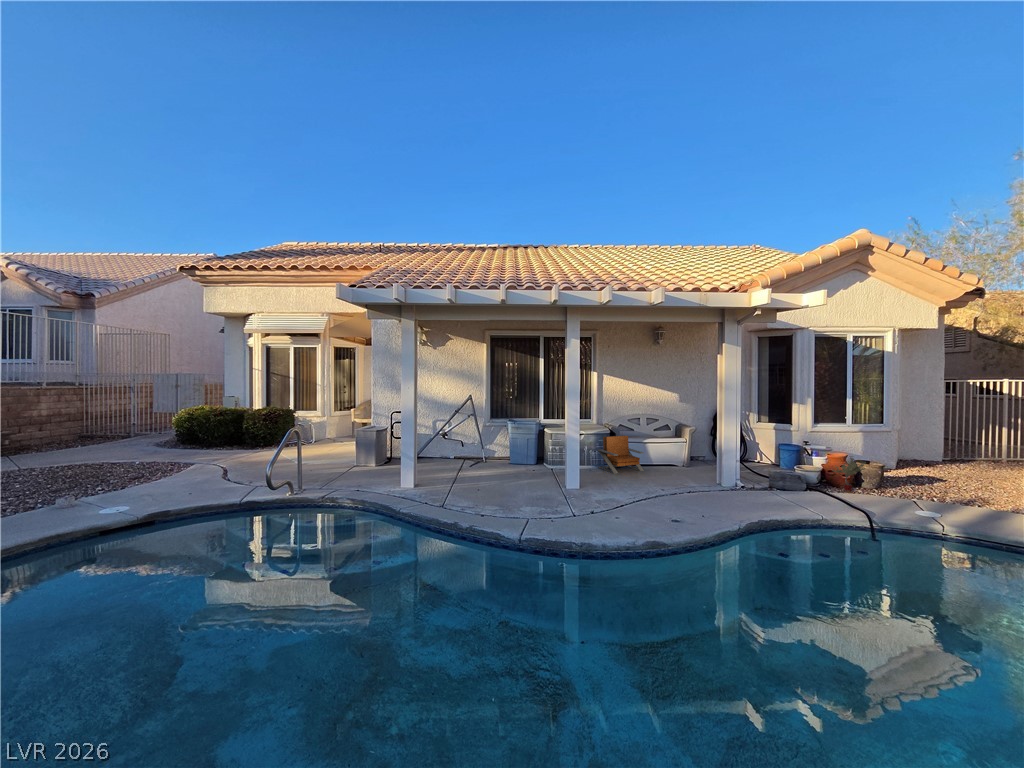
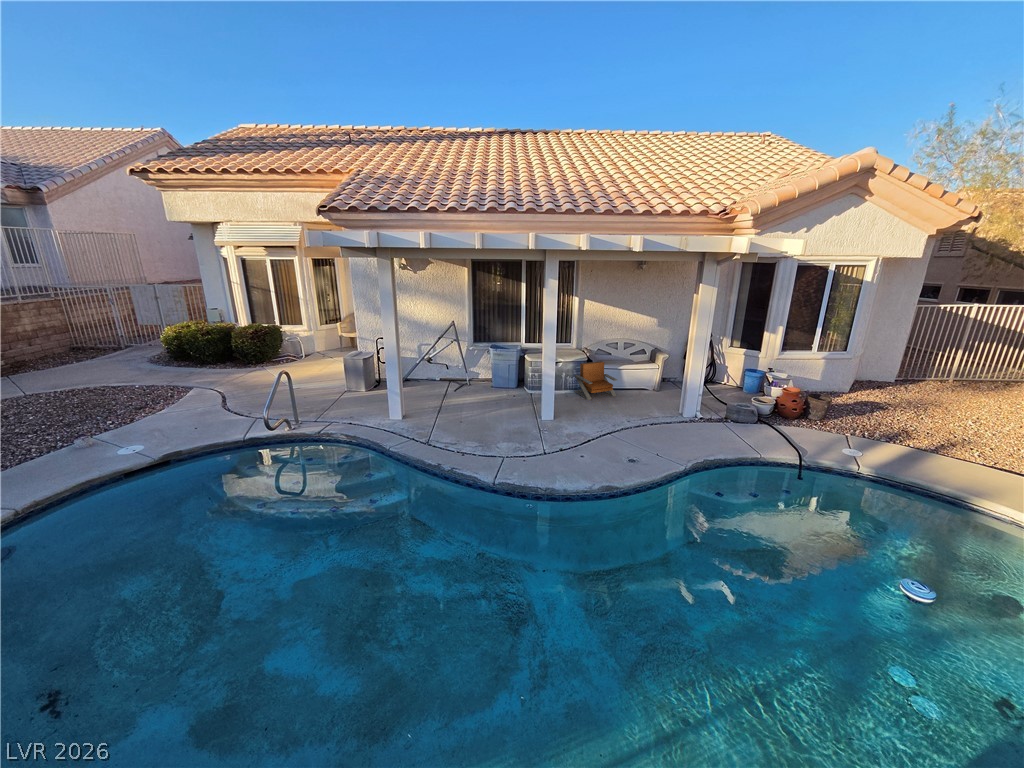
potted tree: present [833,457,866,491] -> none [784,392,816,423]

